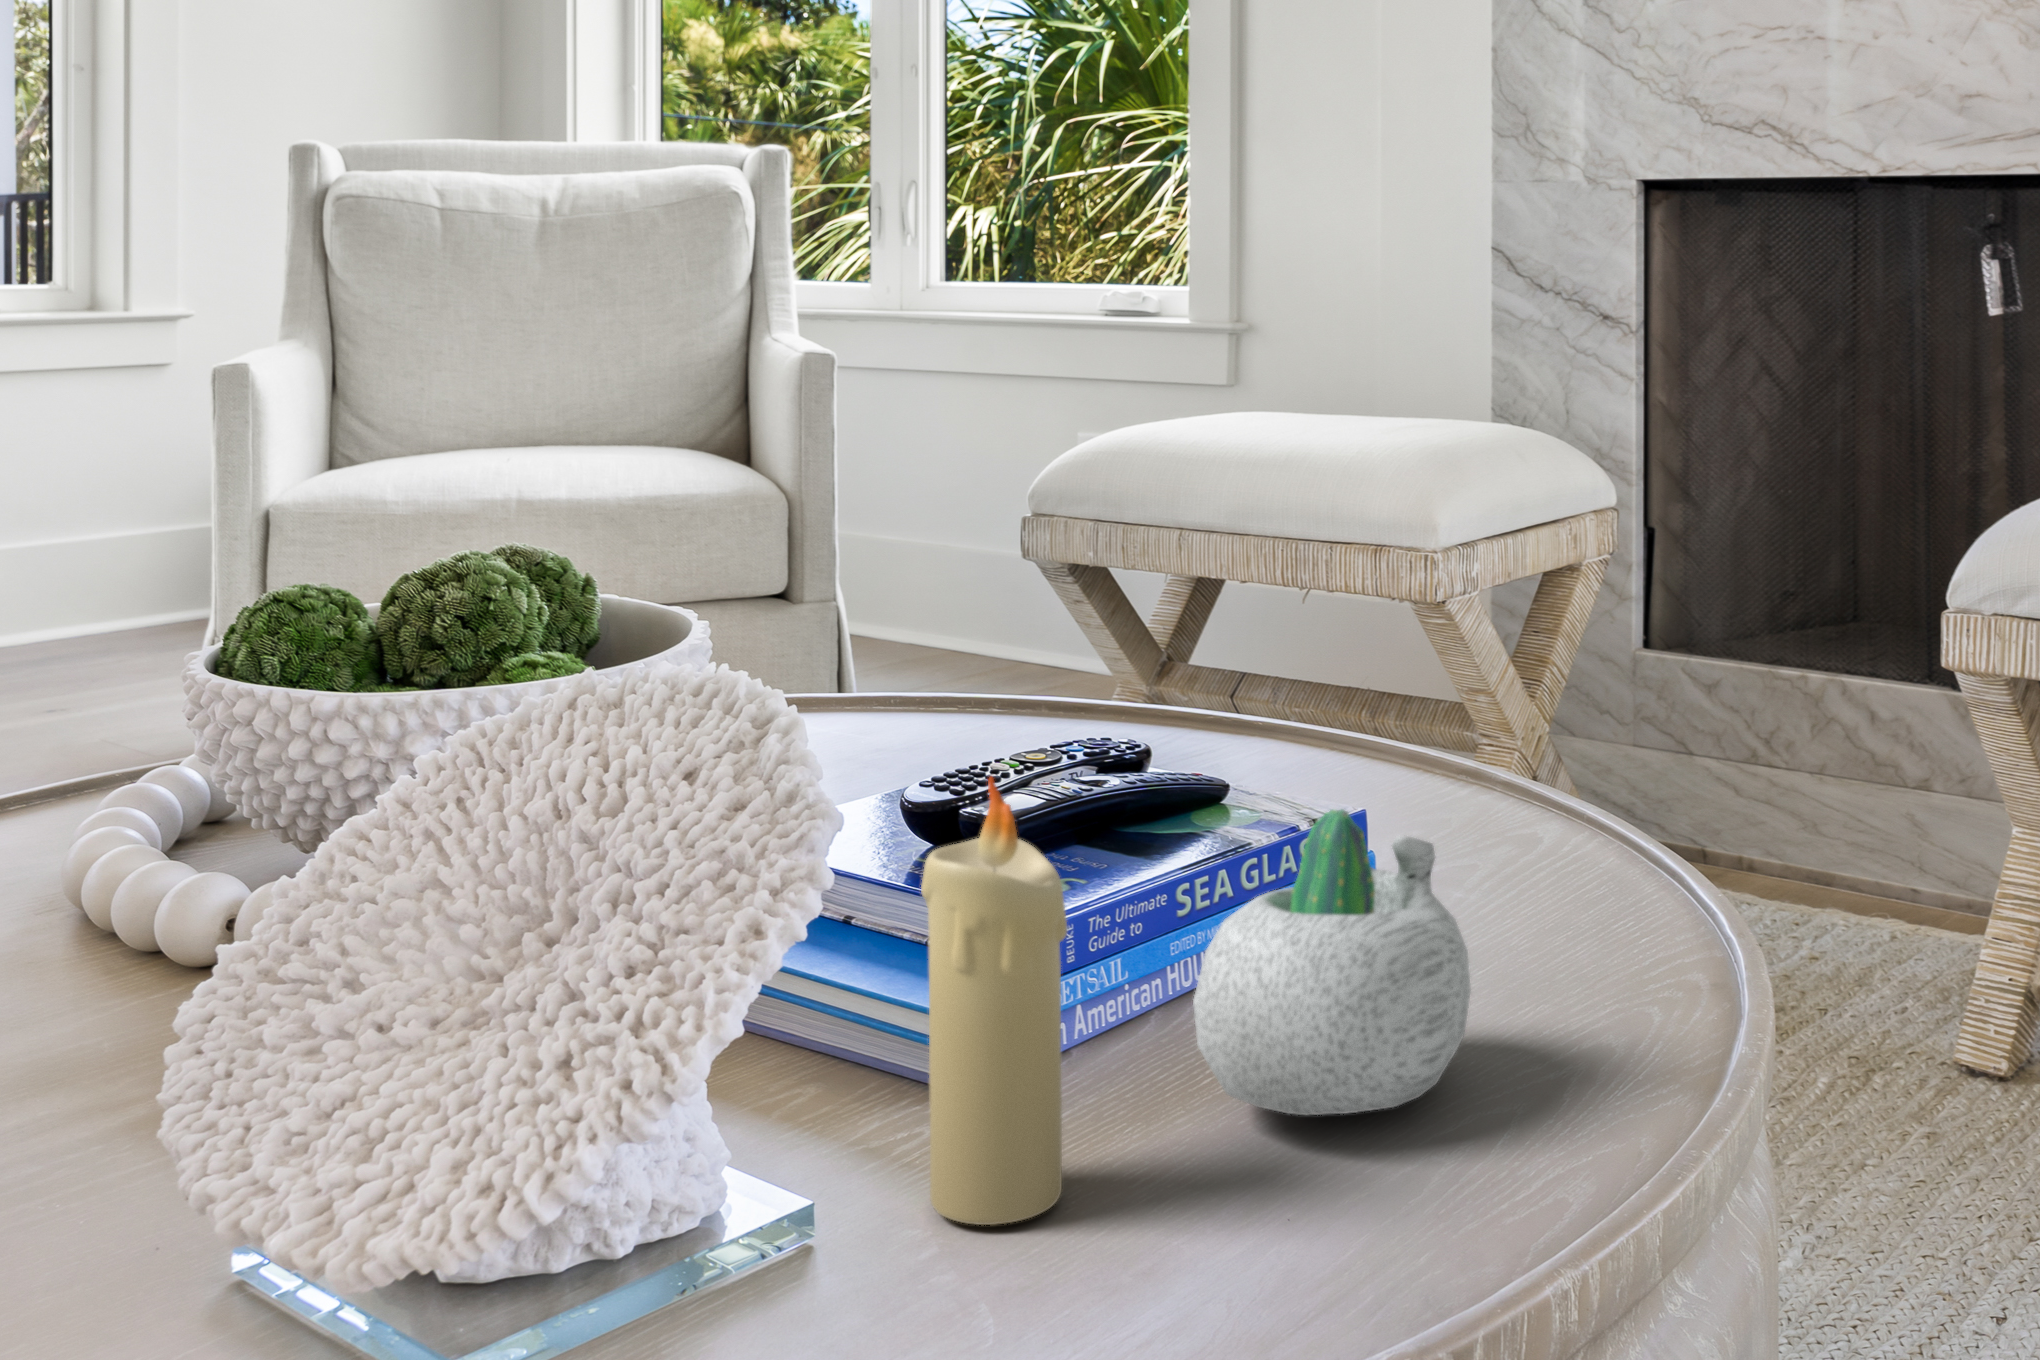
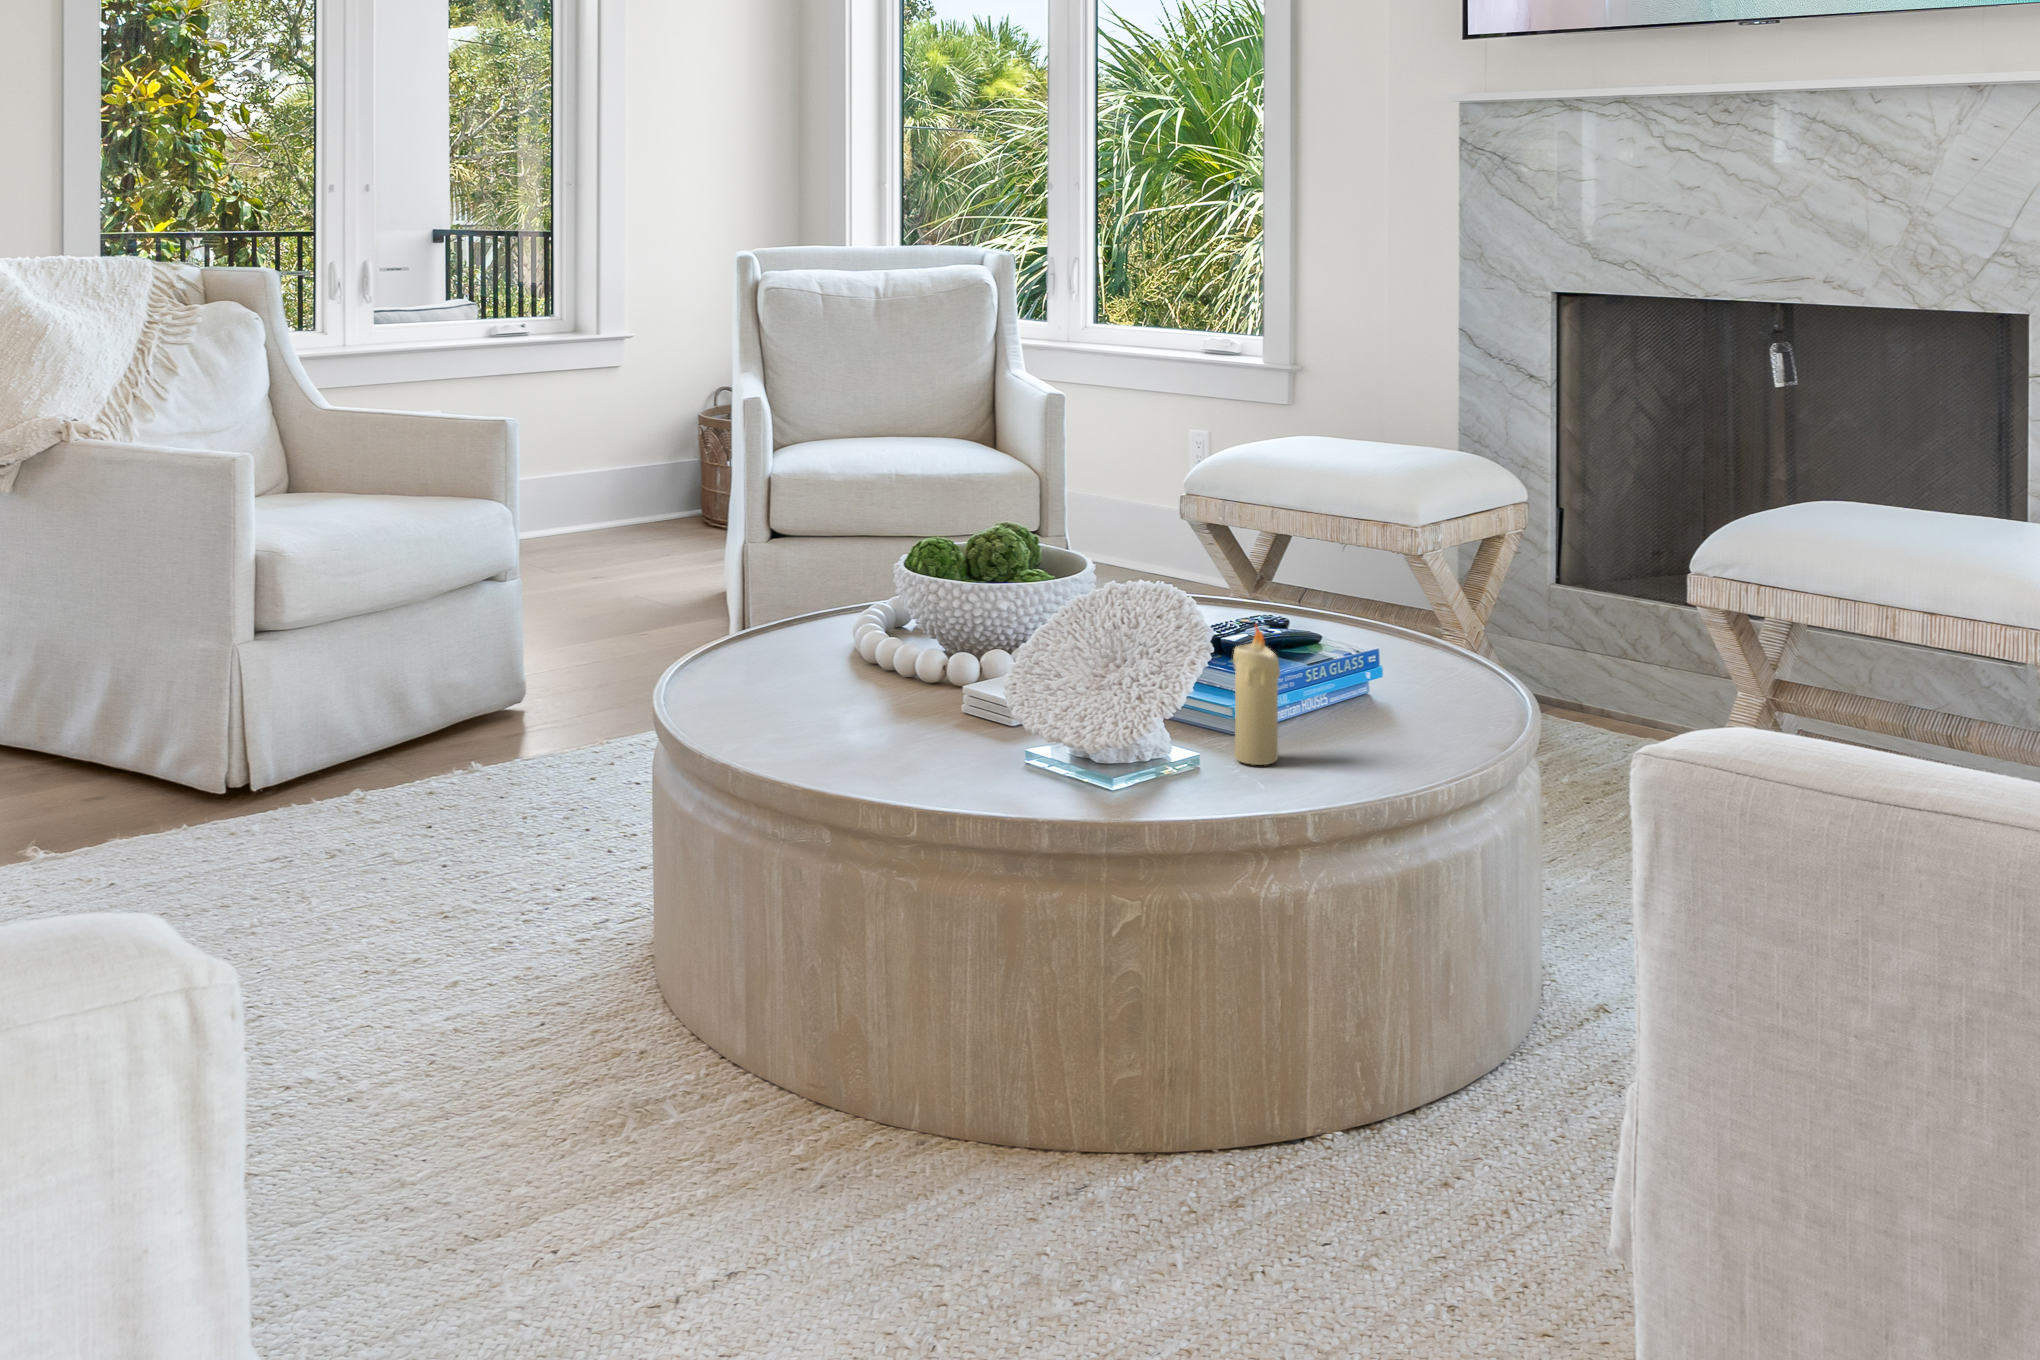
succulent planter: present [1193,809,1471,1115] -> none [1318,642,1417,745]

